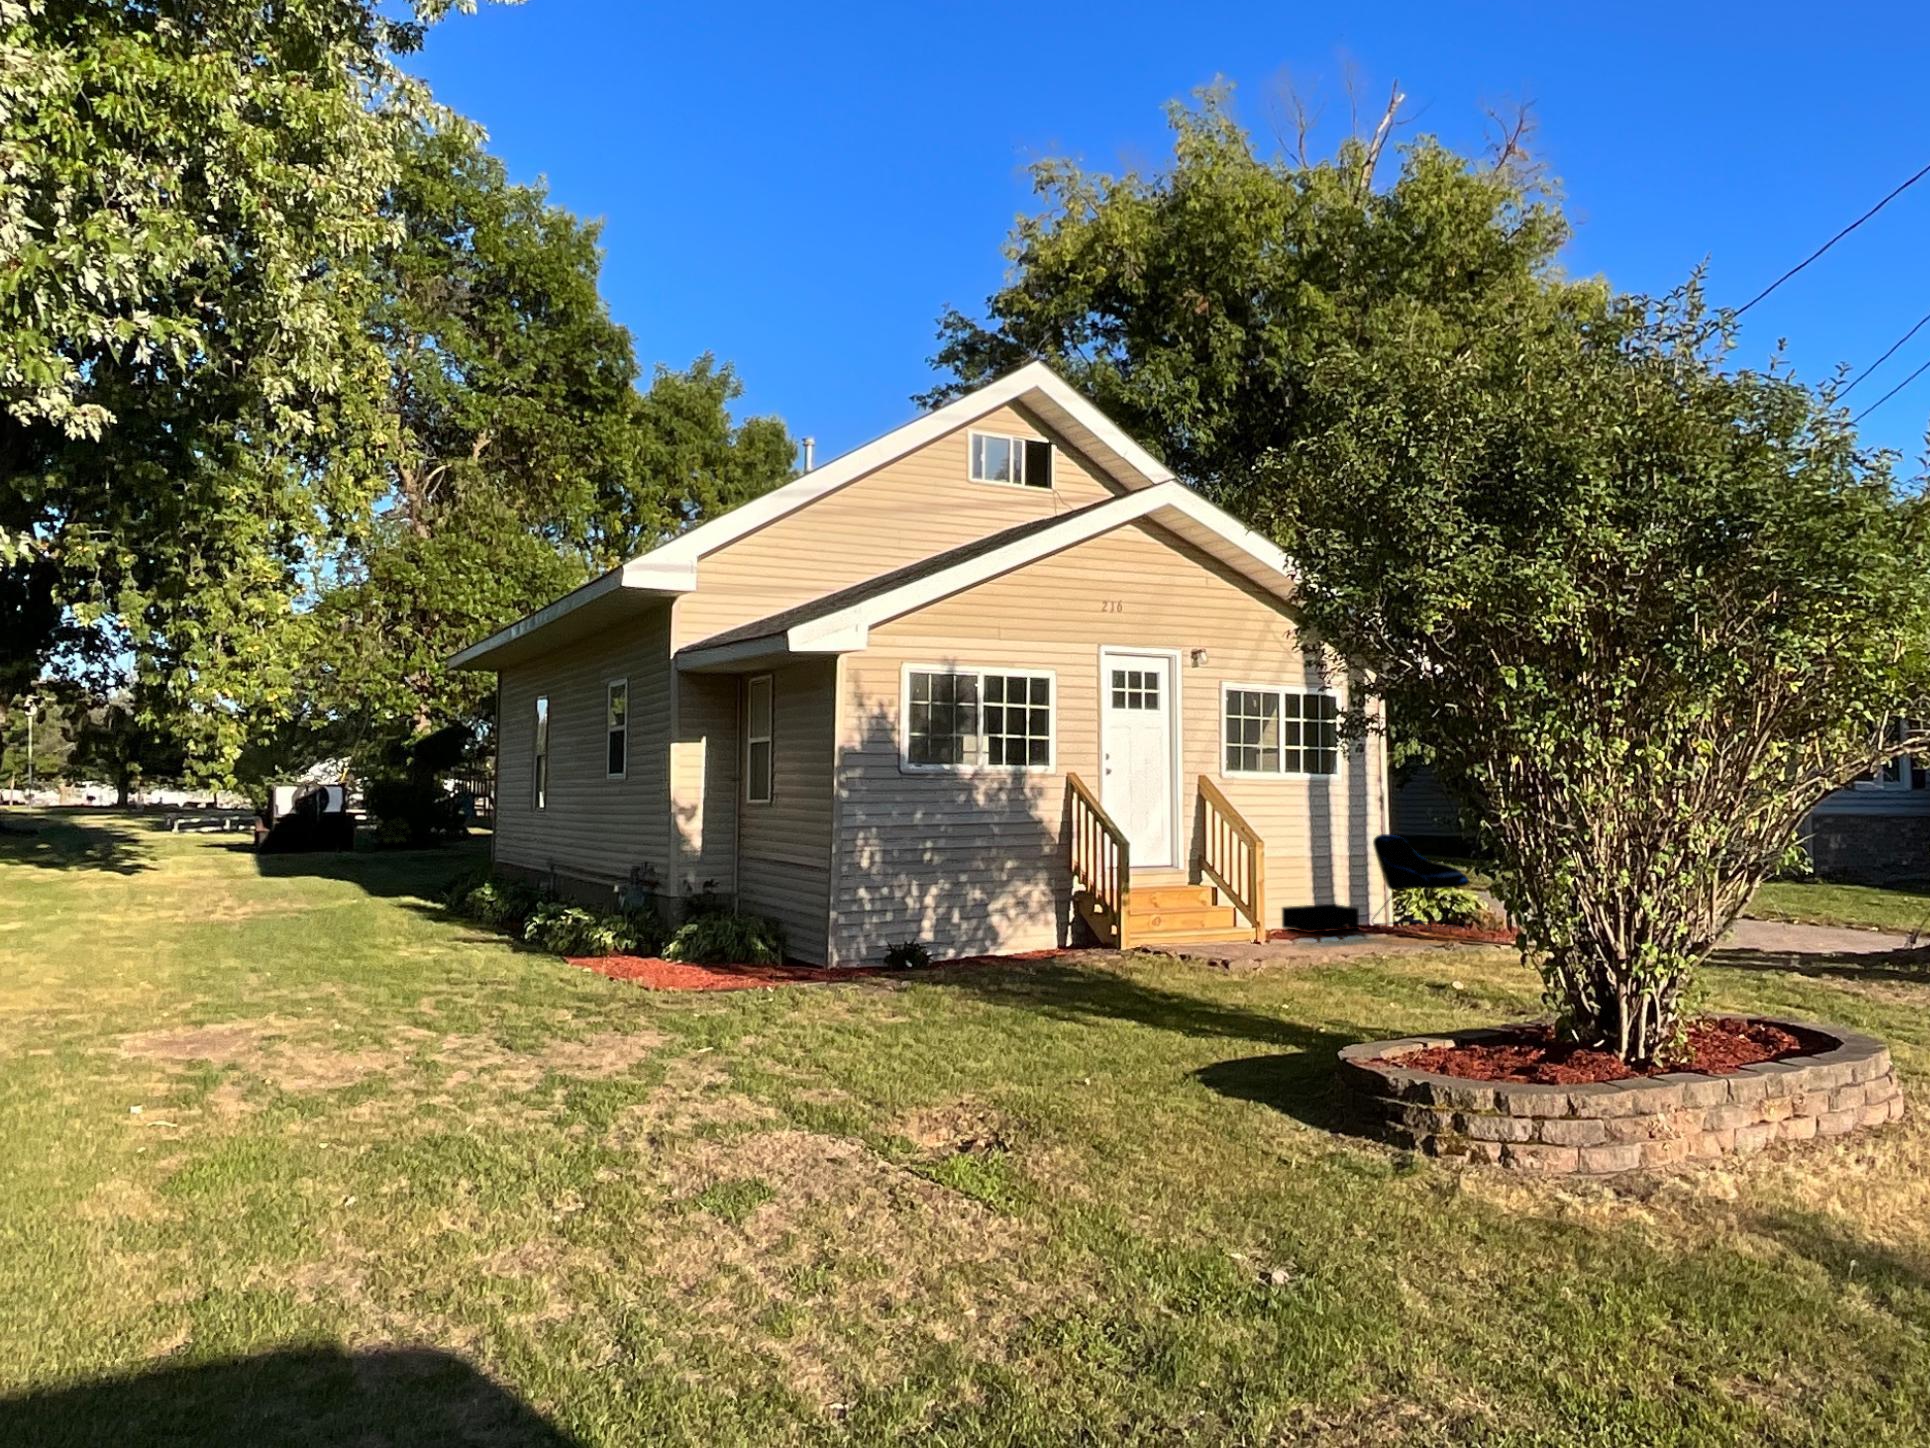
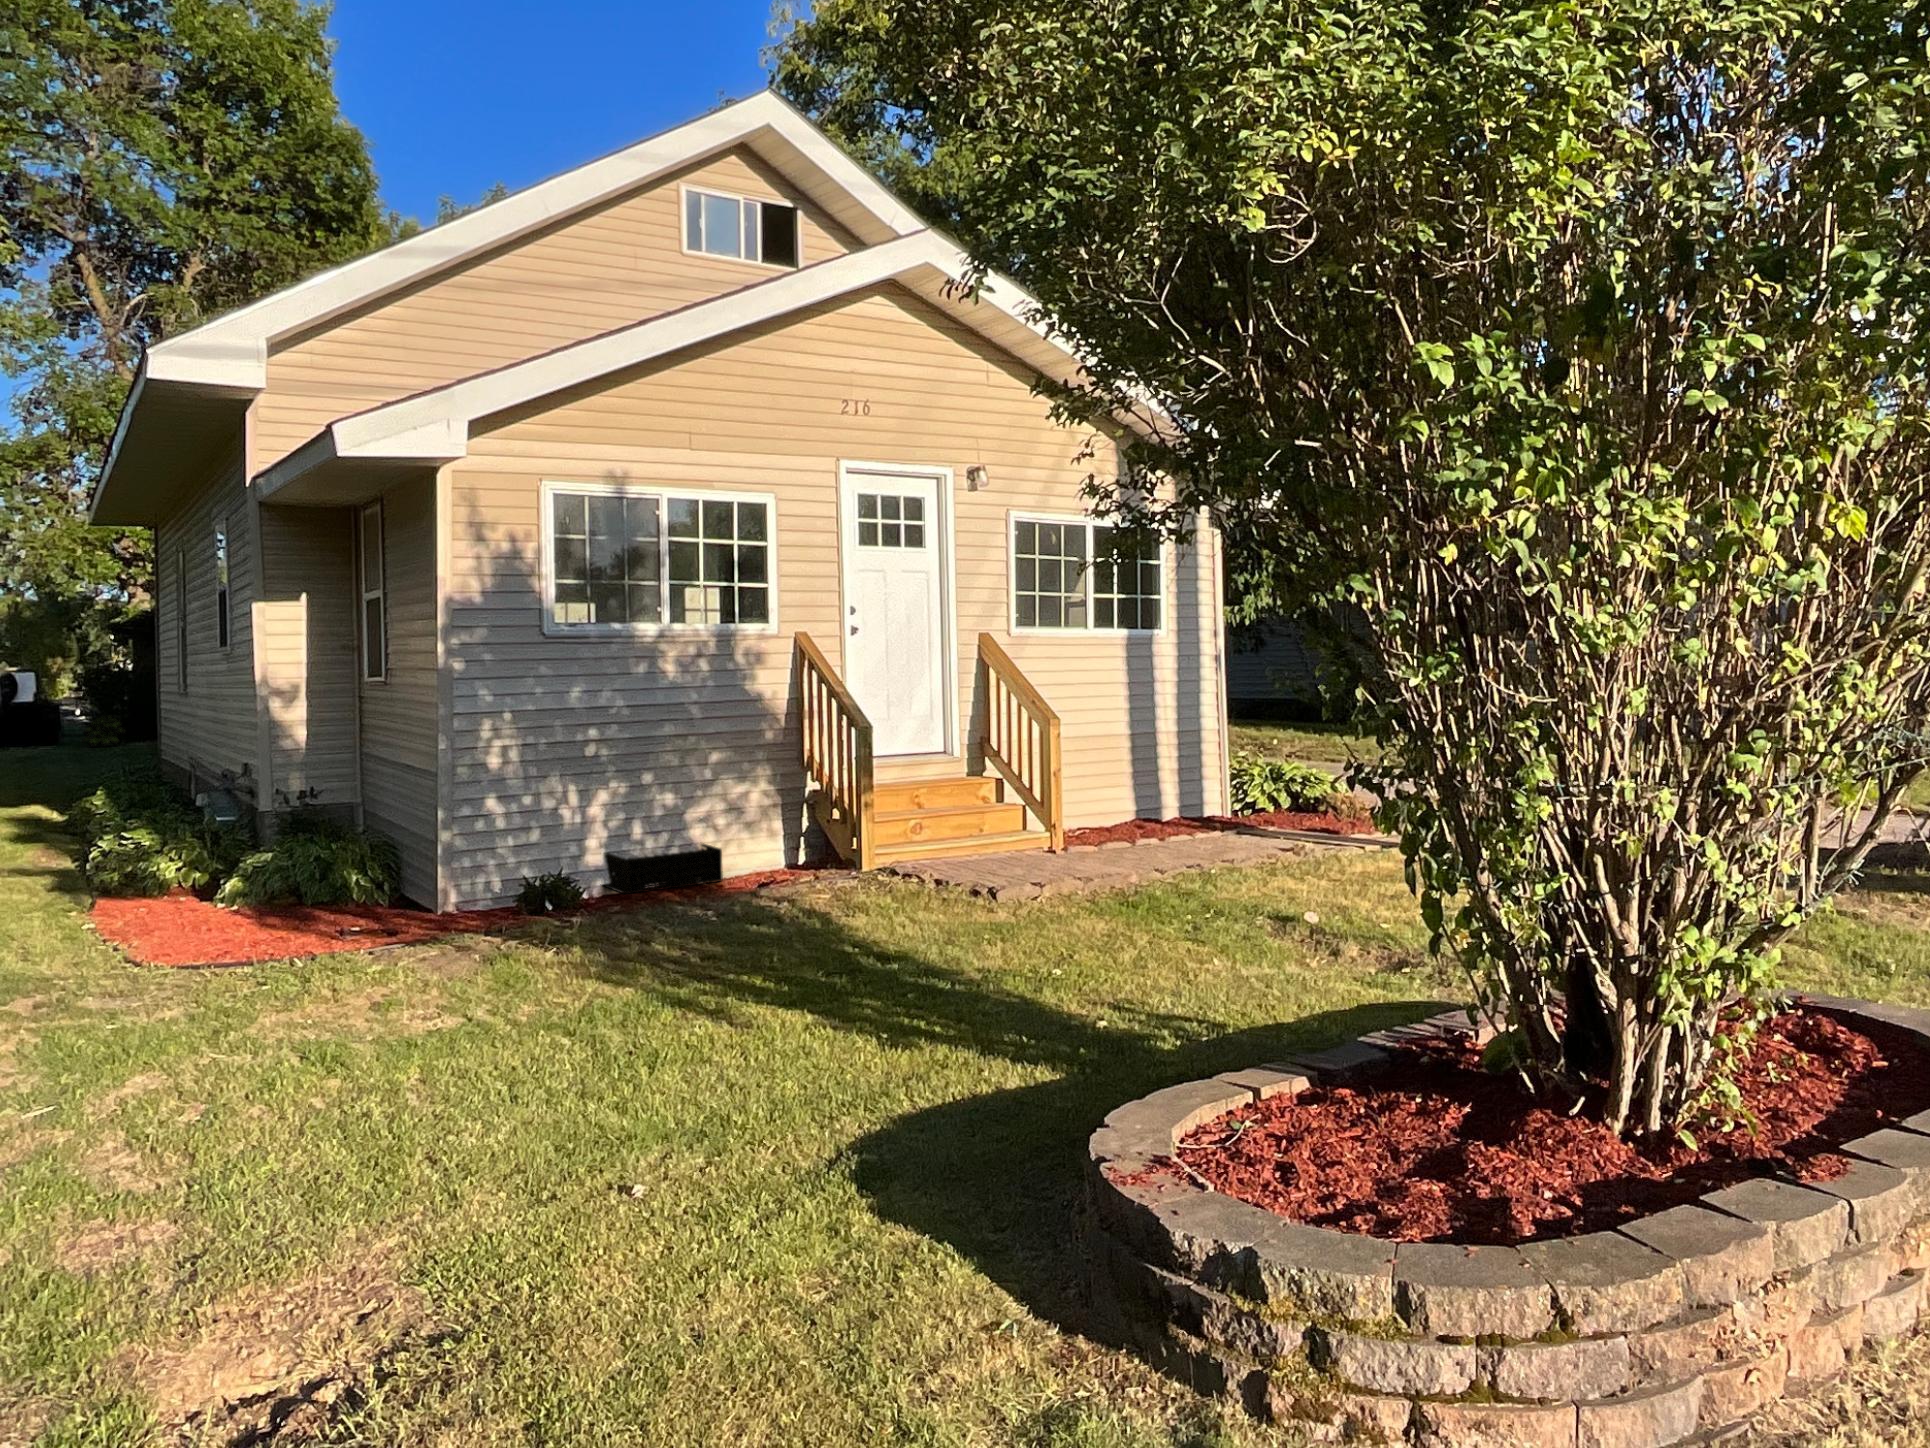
lounge chair: present [1373,834,1469,931] -> none [1204,704,1325,825]
basket: present [1282,904,1359,933] -> present [602,844,723,894]

